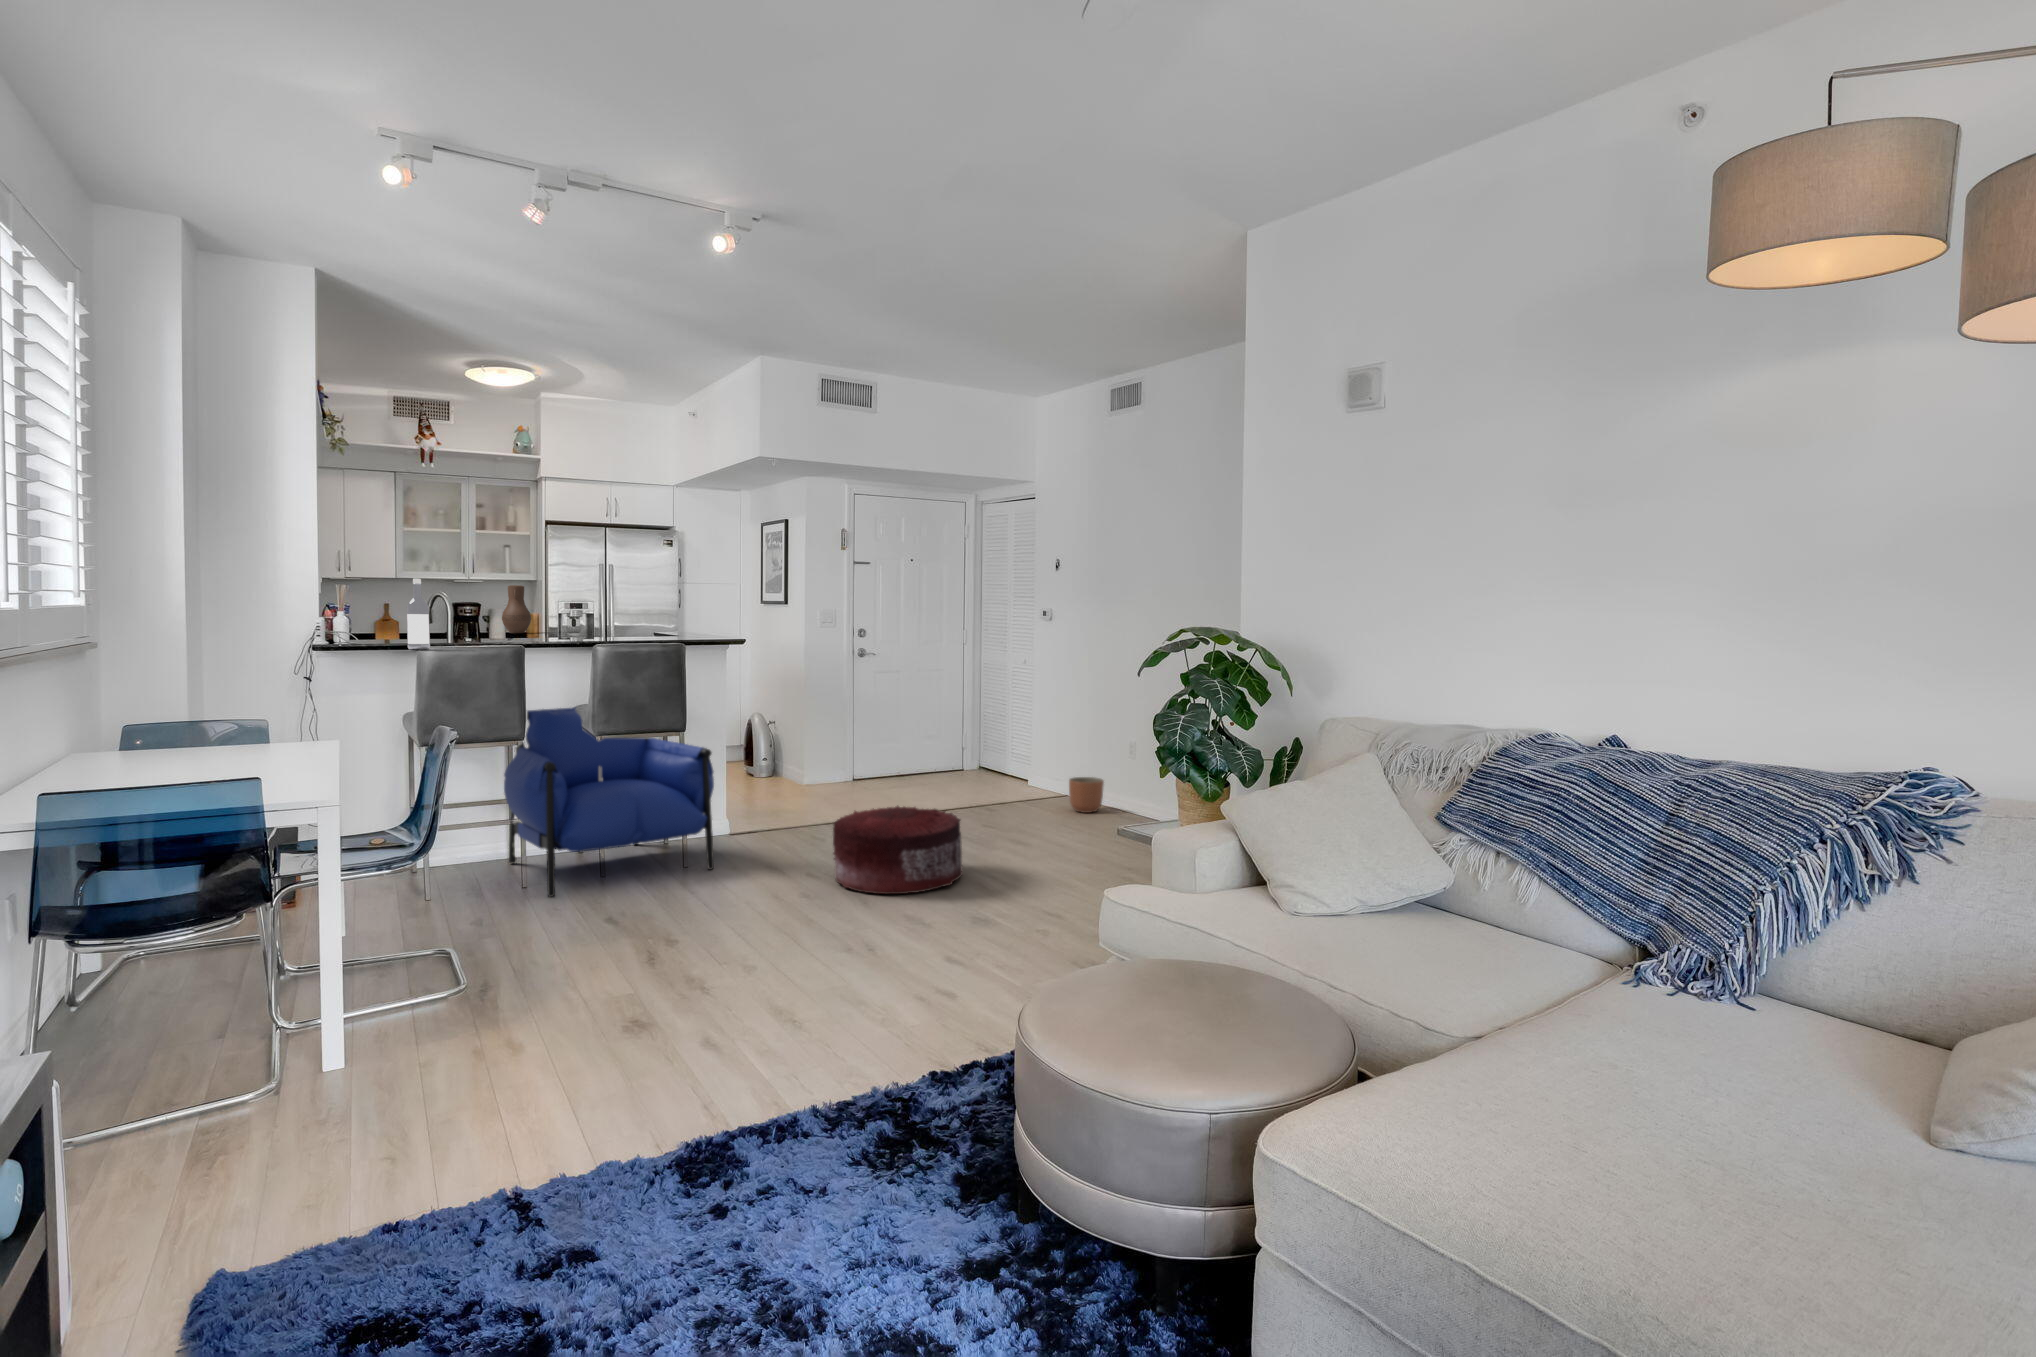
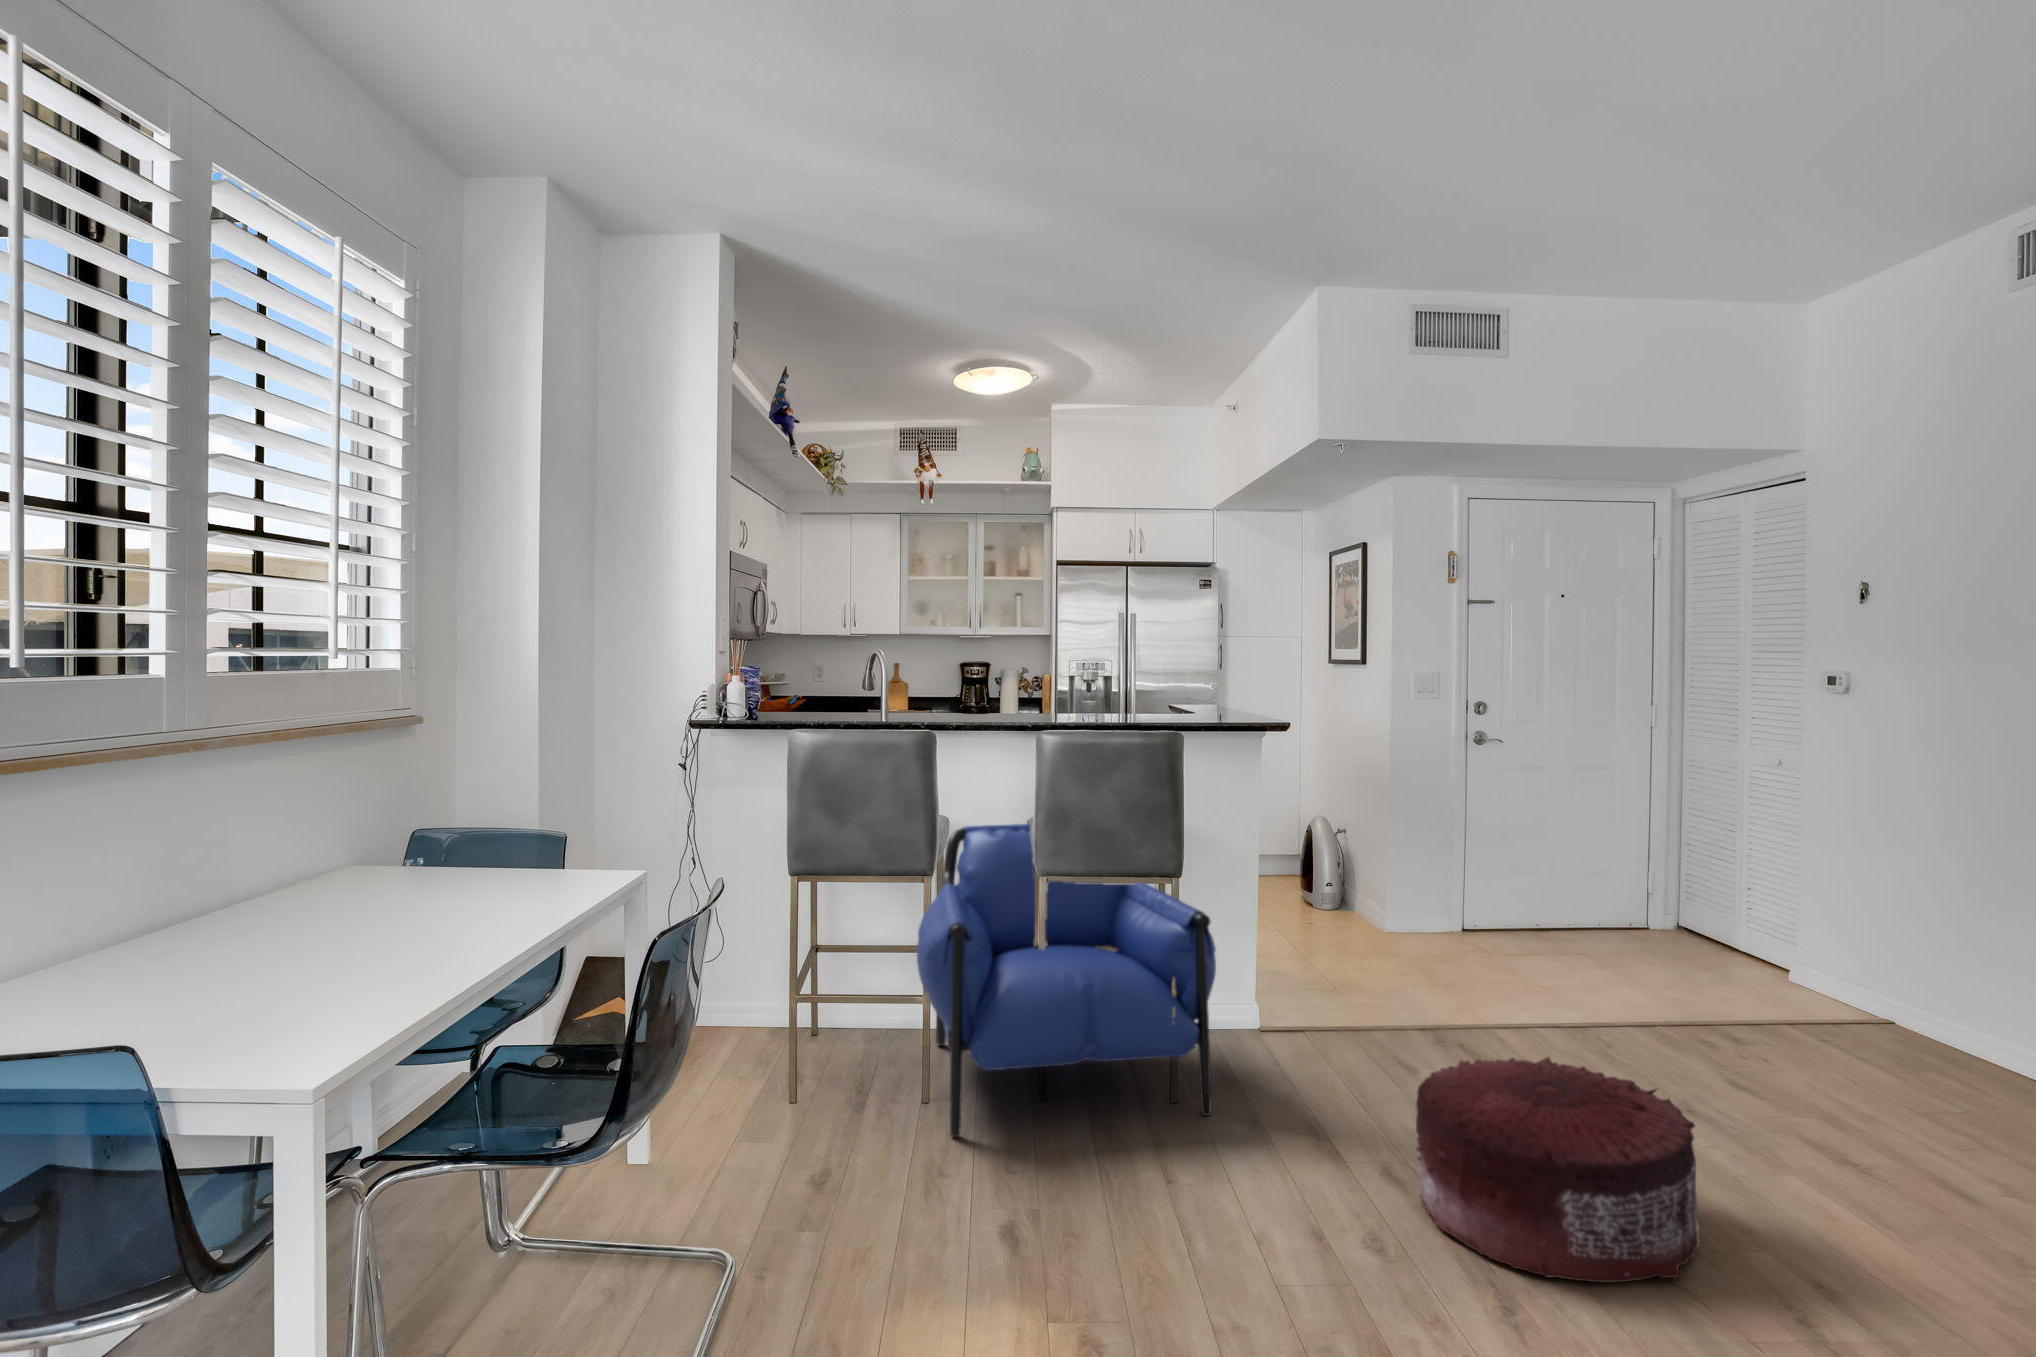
wine bottle: present [407,579,430,649] -> none [803,643,831,741]
vase: present [502,585,531,633] -> none [992,643,1025,704]
planter: present [1069,777,1104,813] -> none [1905,1001,1994,1080]

